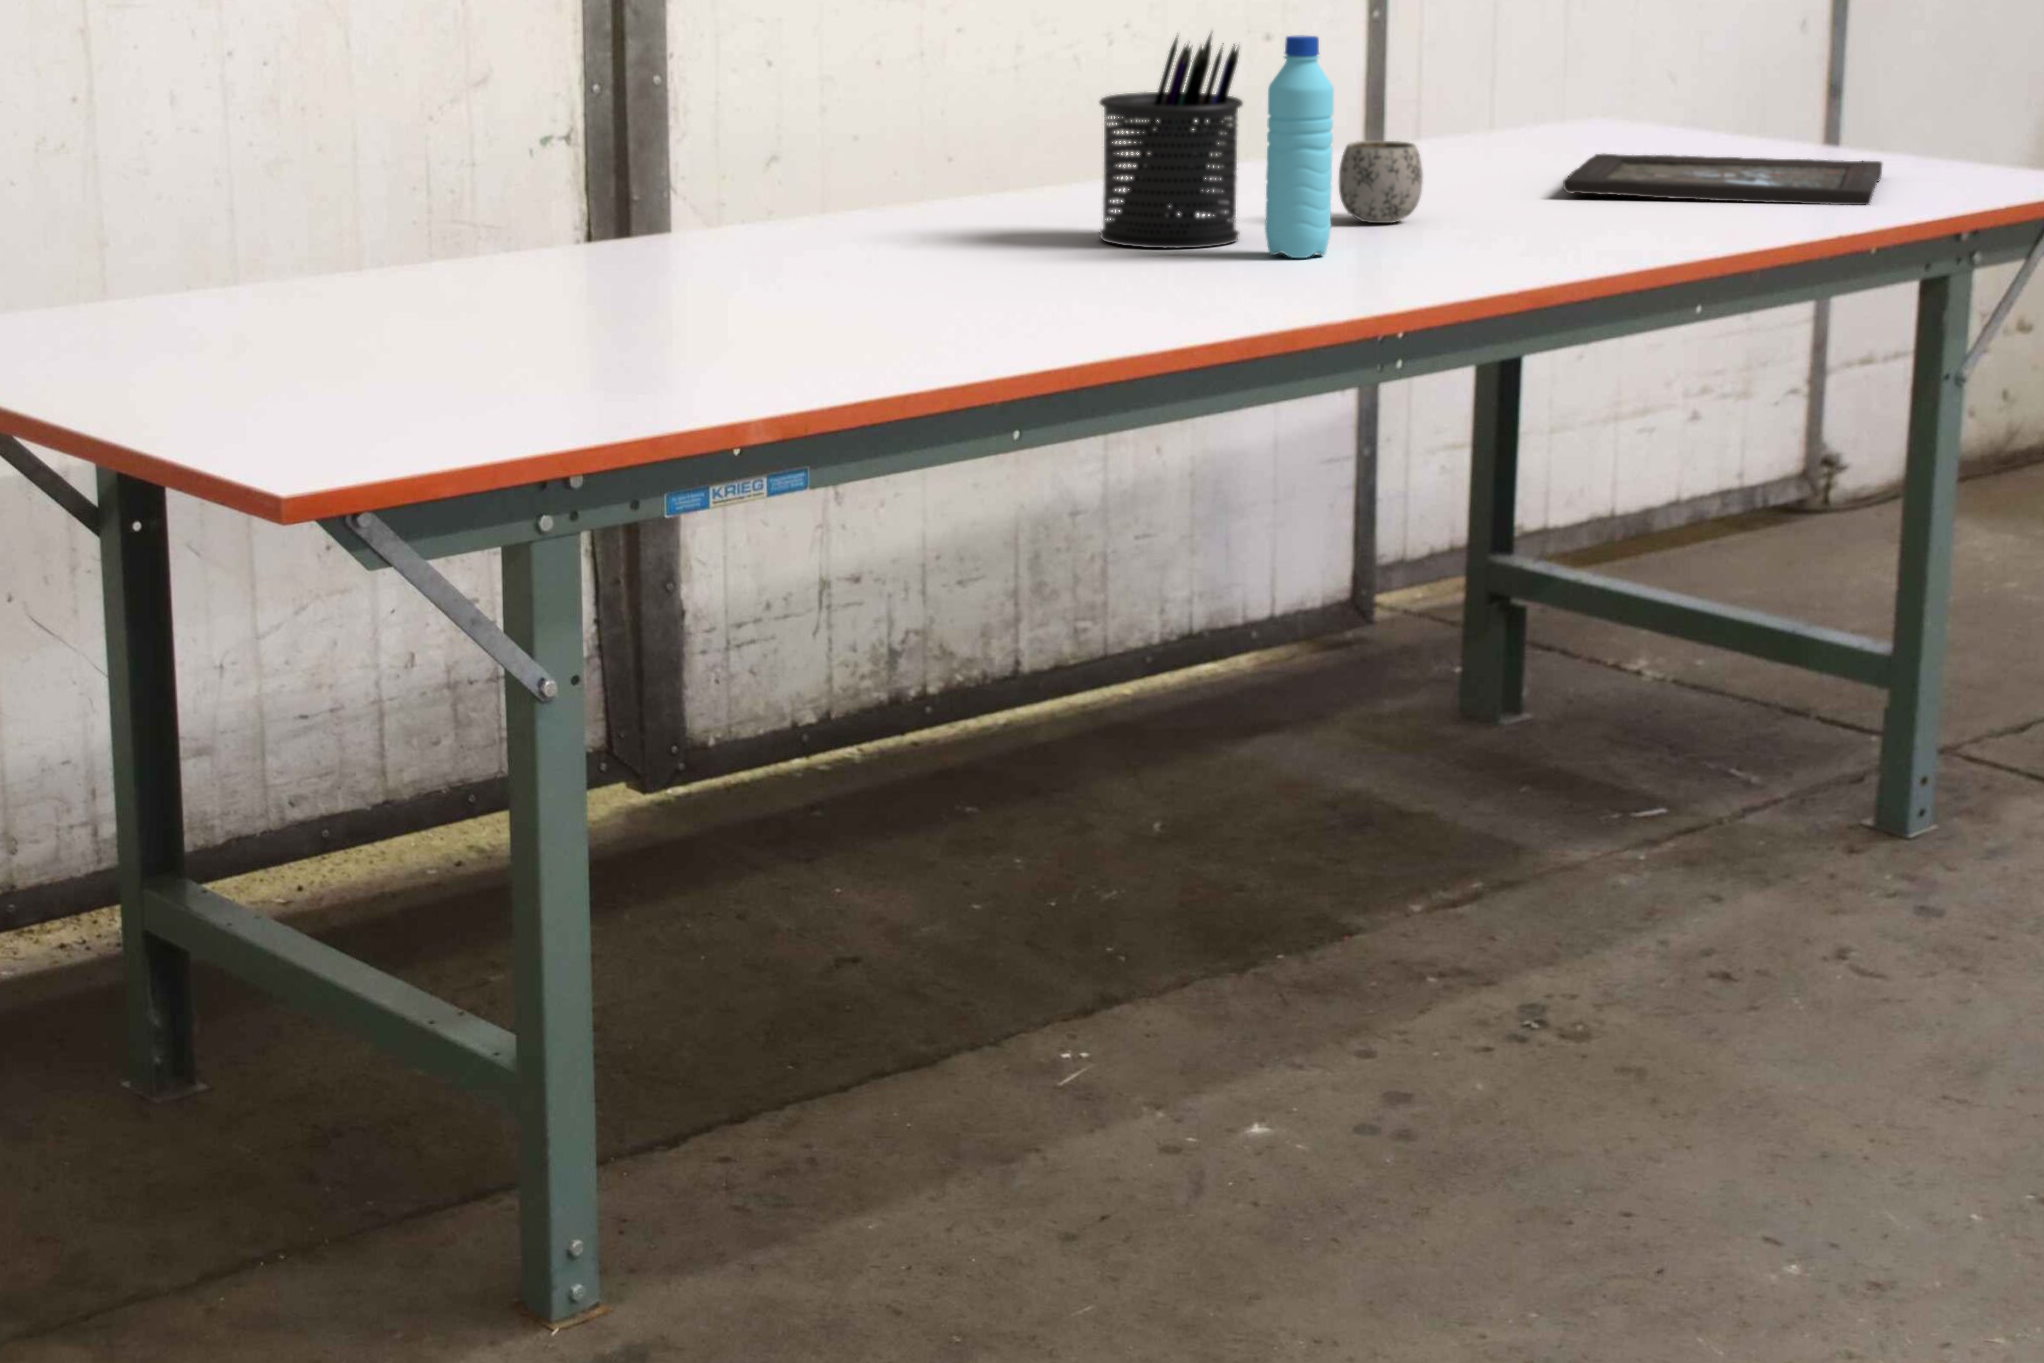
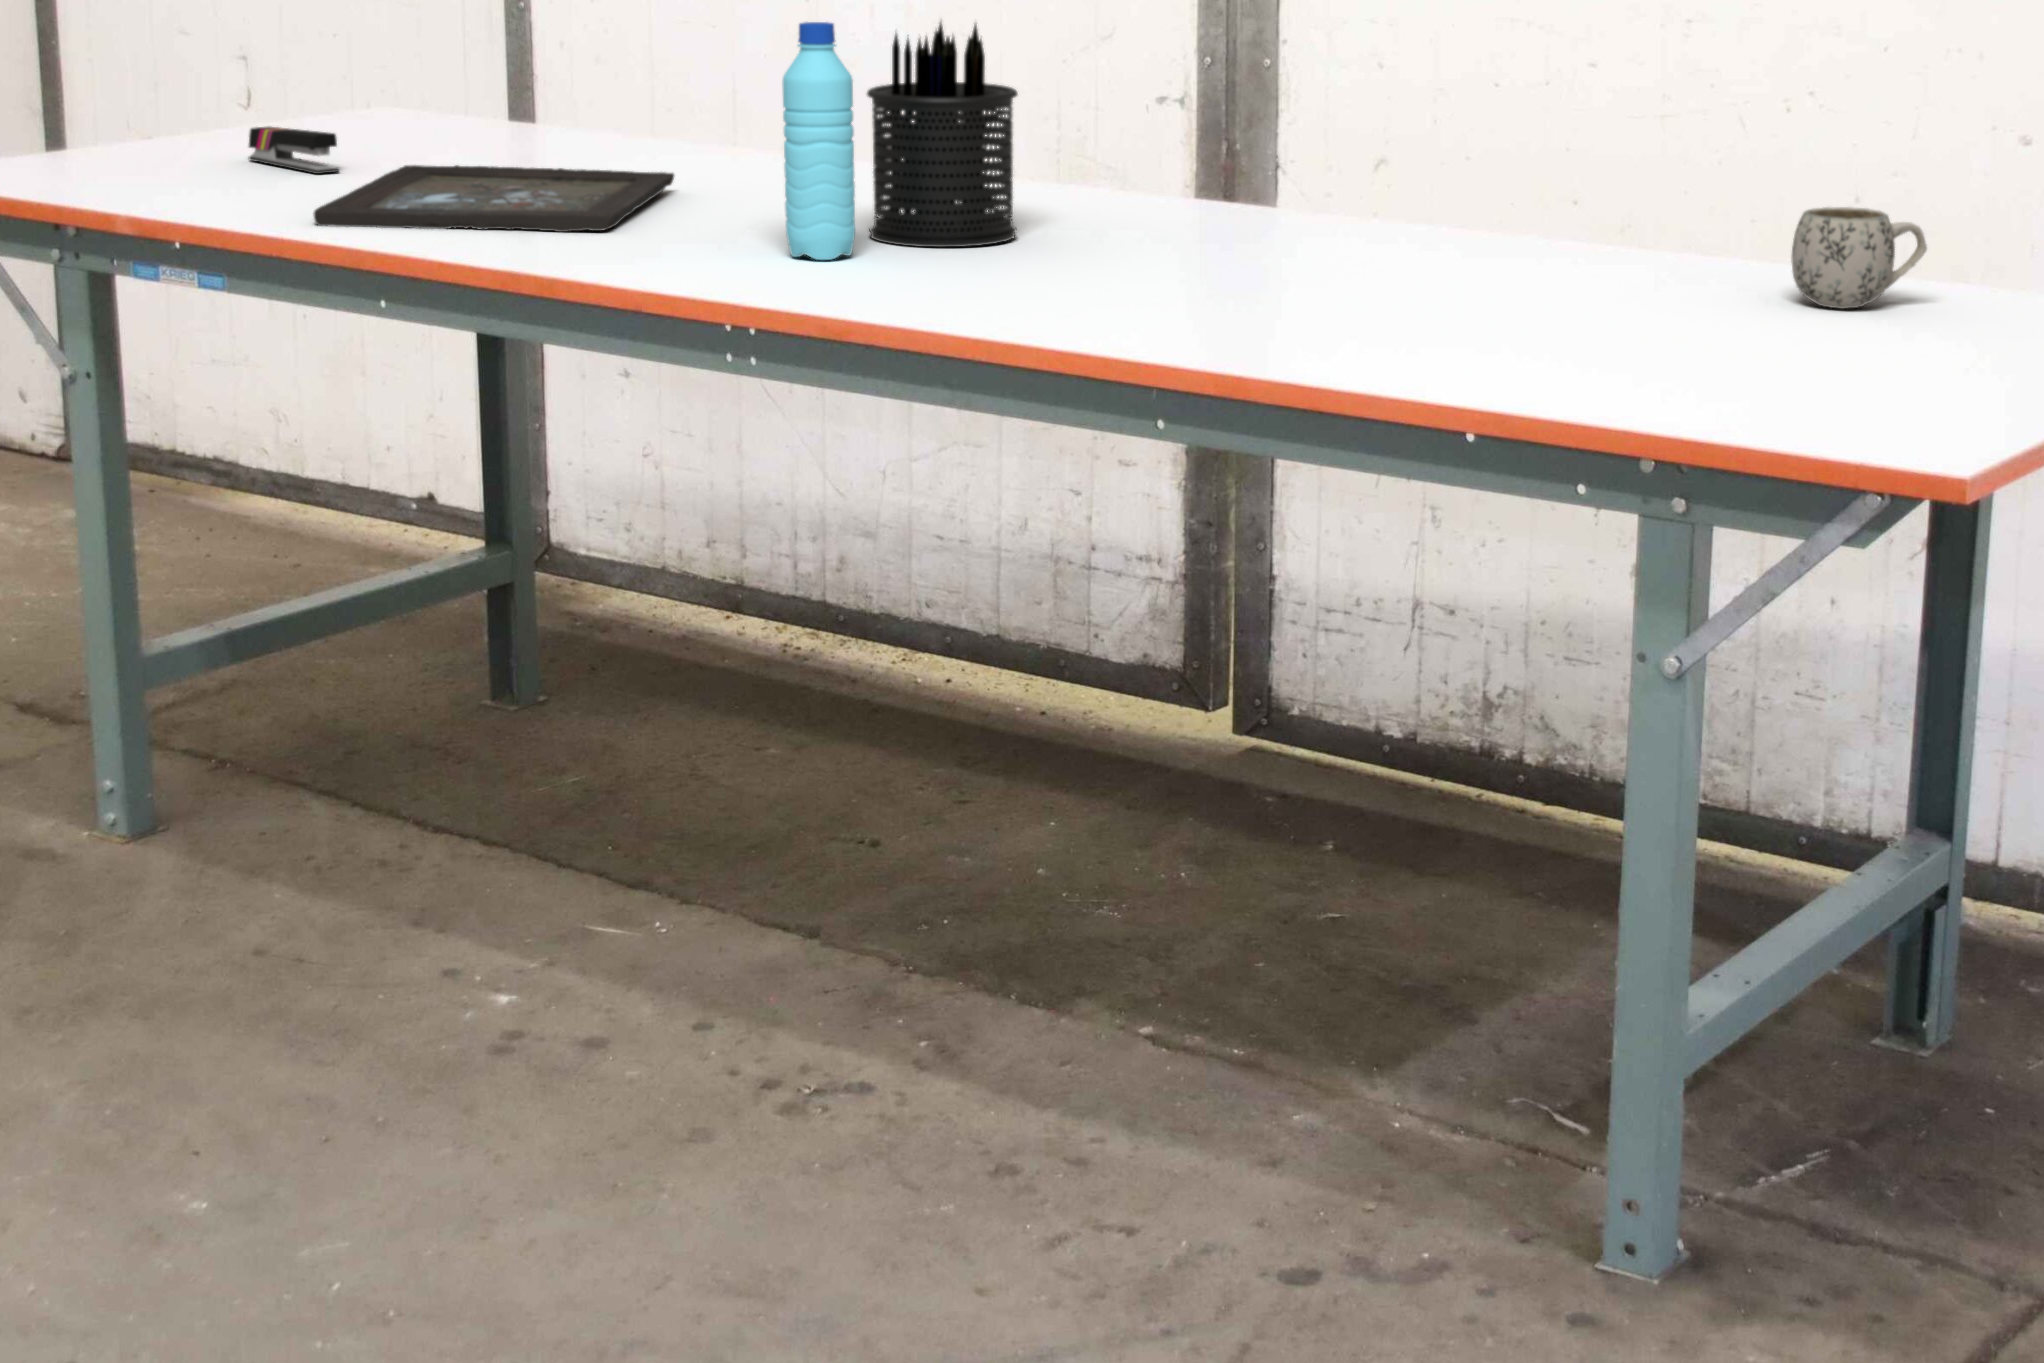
mug: present [1339,141,1423,223] -> present [1791,207,1927,309]
tray: present [1563,154,1882,205] -> present [313,165,674,232]
stapler: none [361,282,548,351] -> present [249,127,340,174]

